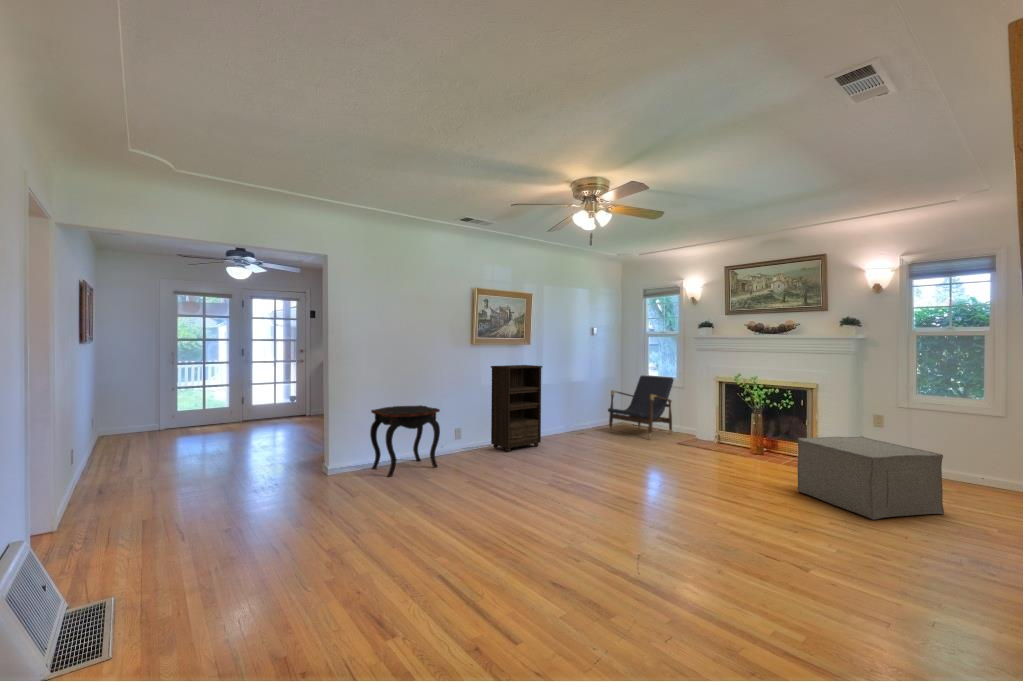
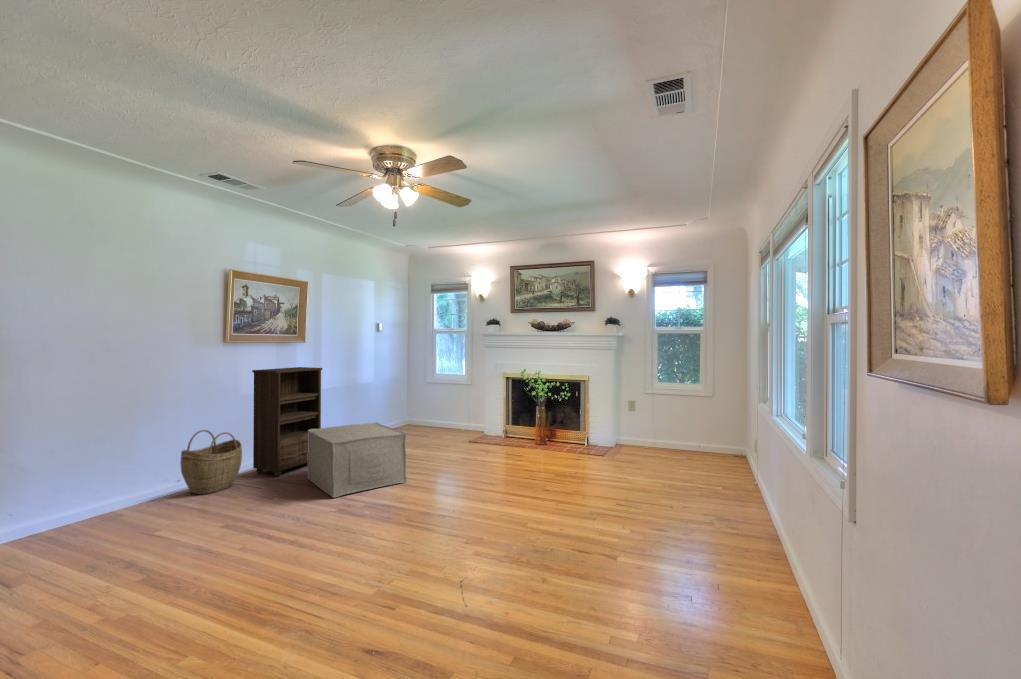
lounge chair: present [608,376,674,440] -> none [397,373,463,441]
side table: present [370,405,440,477] -> none [41,430,174,546]
woven basket: none [444,410,483,457] -> present [181,430,242,495]
ottoman: present [798,436,944,519] -> present [307,423,406,498]

